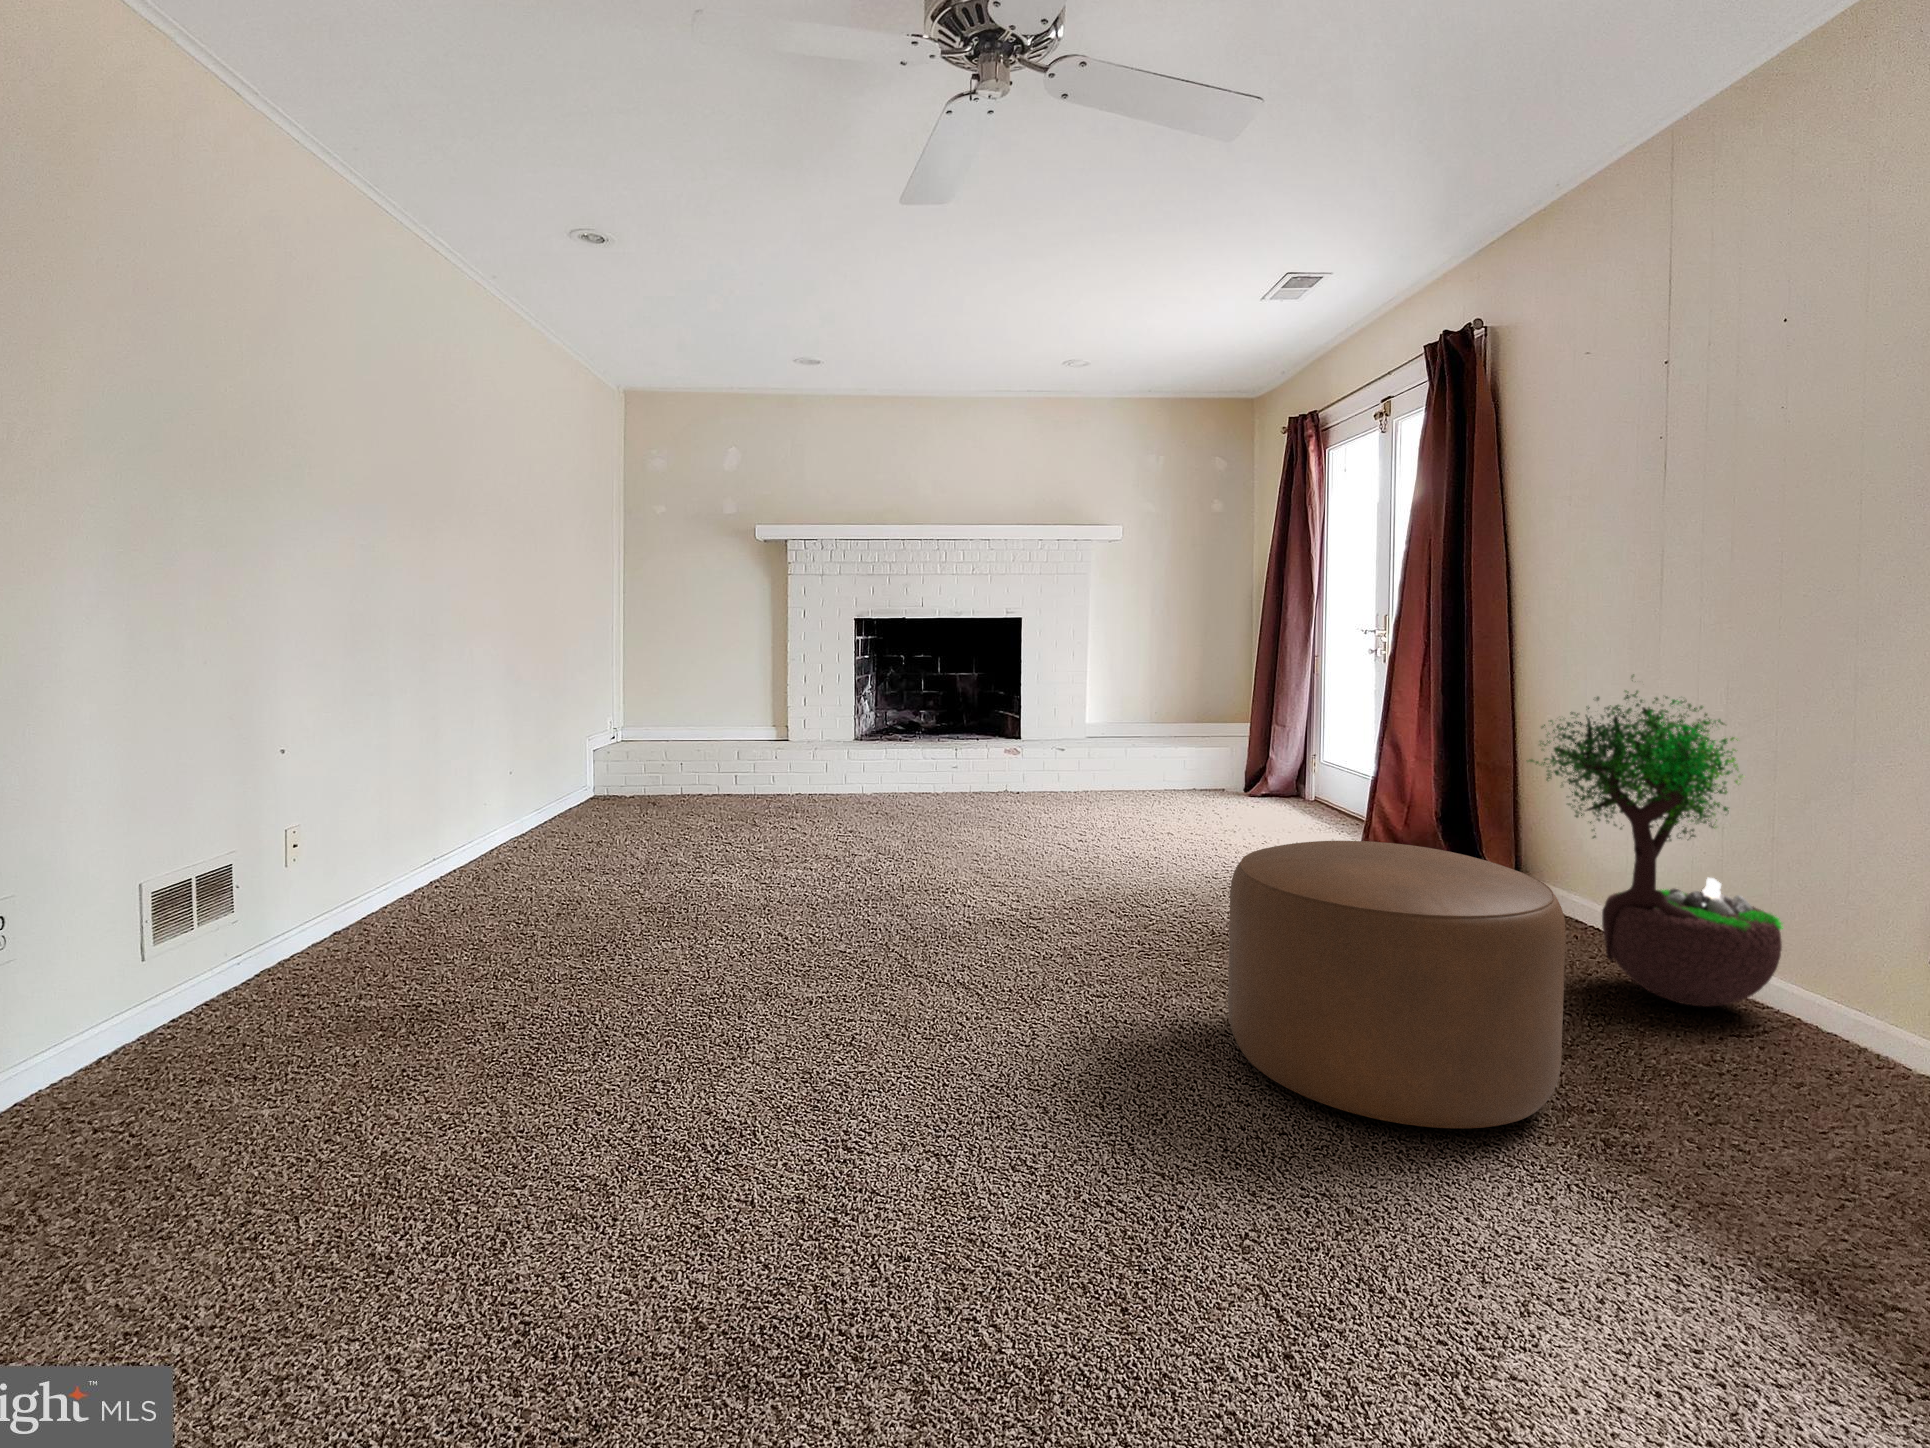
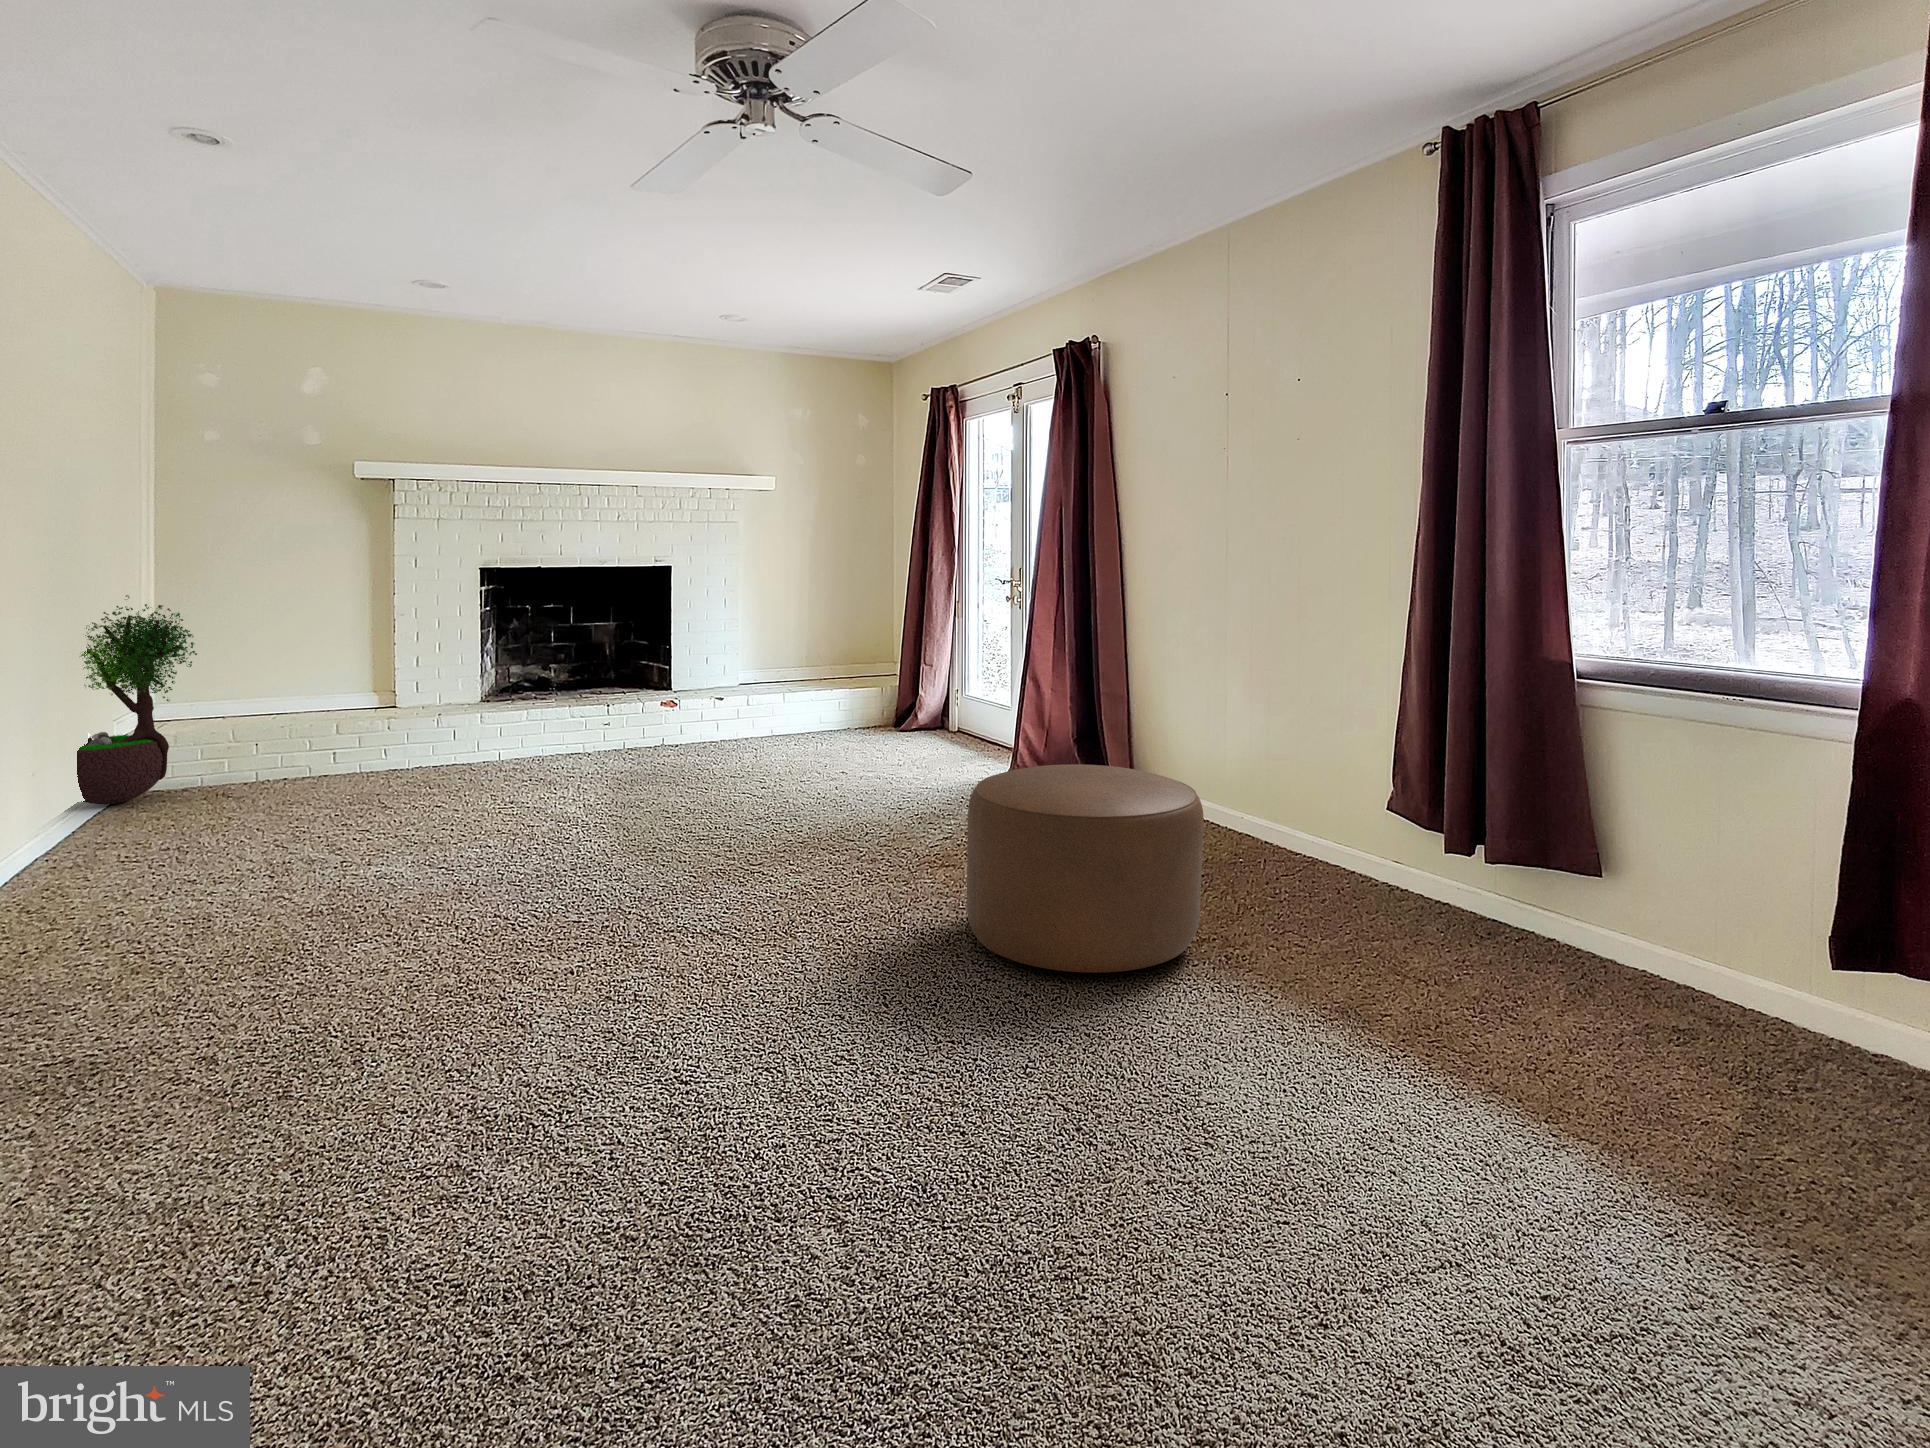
potted tree: present [1528,674,1783,1007] -> present [77,595,197,804]

